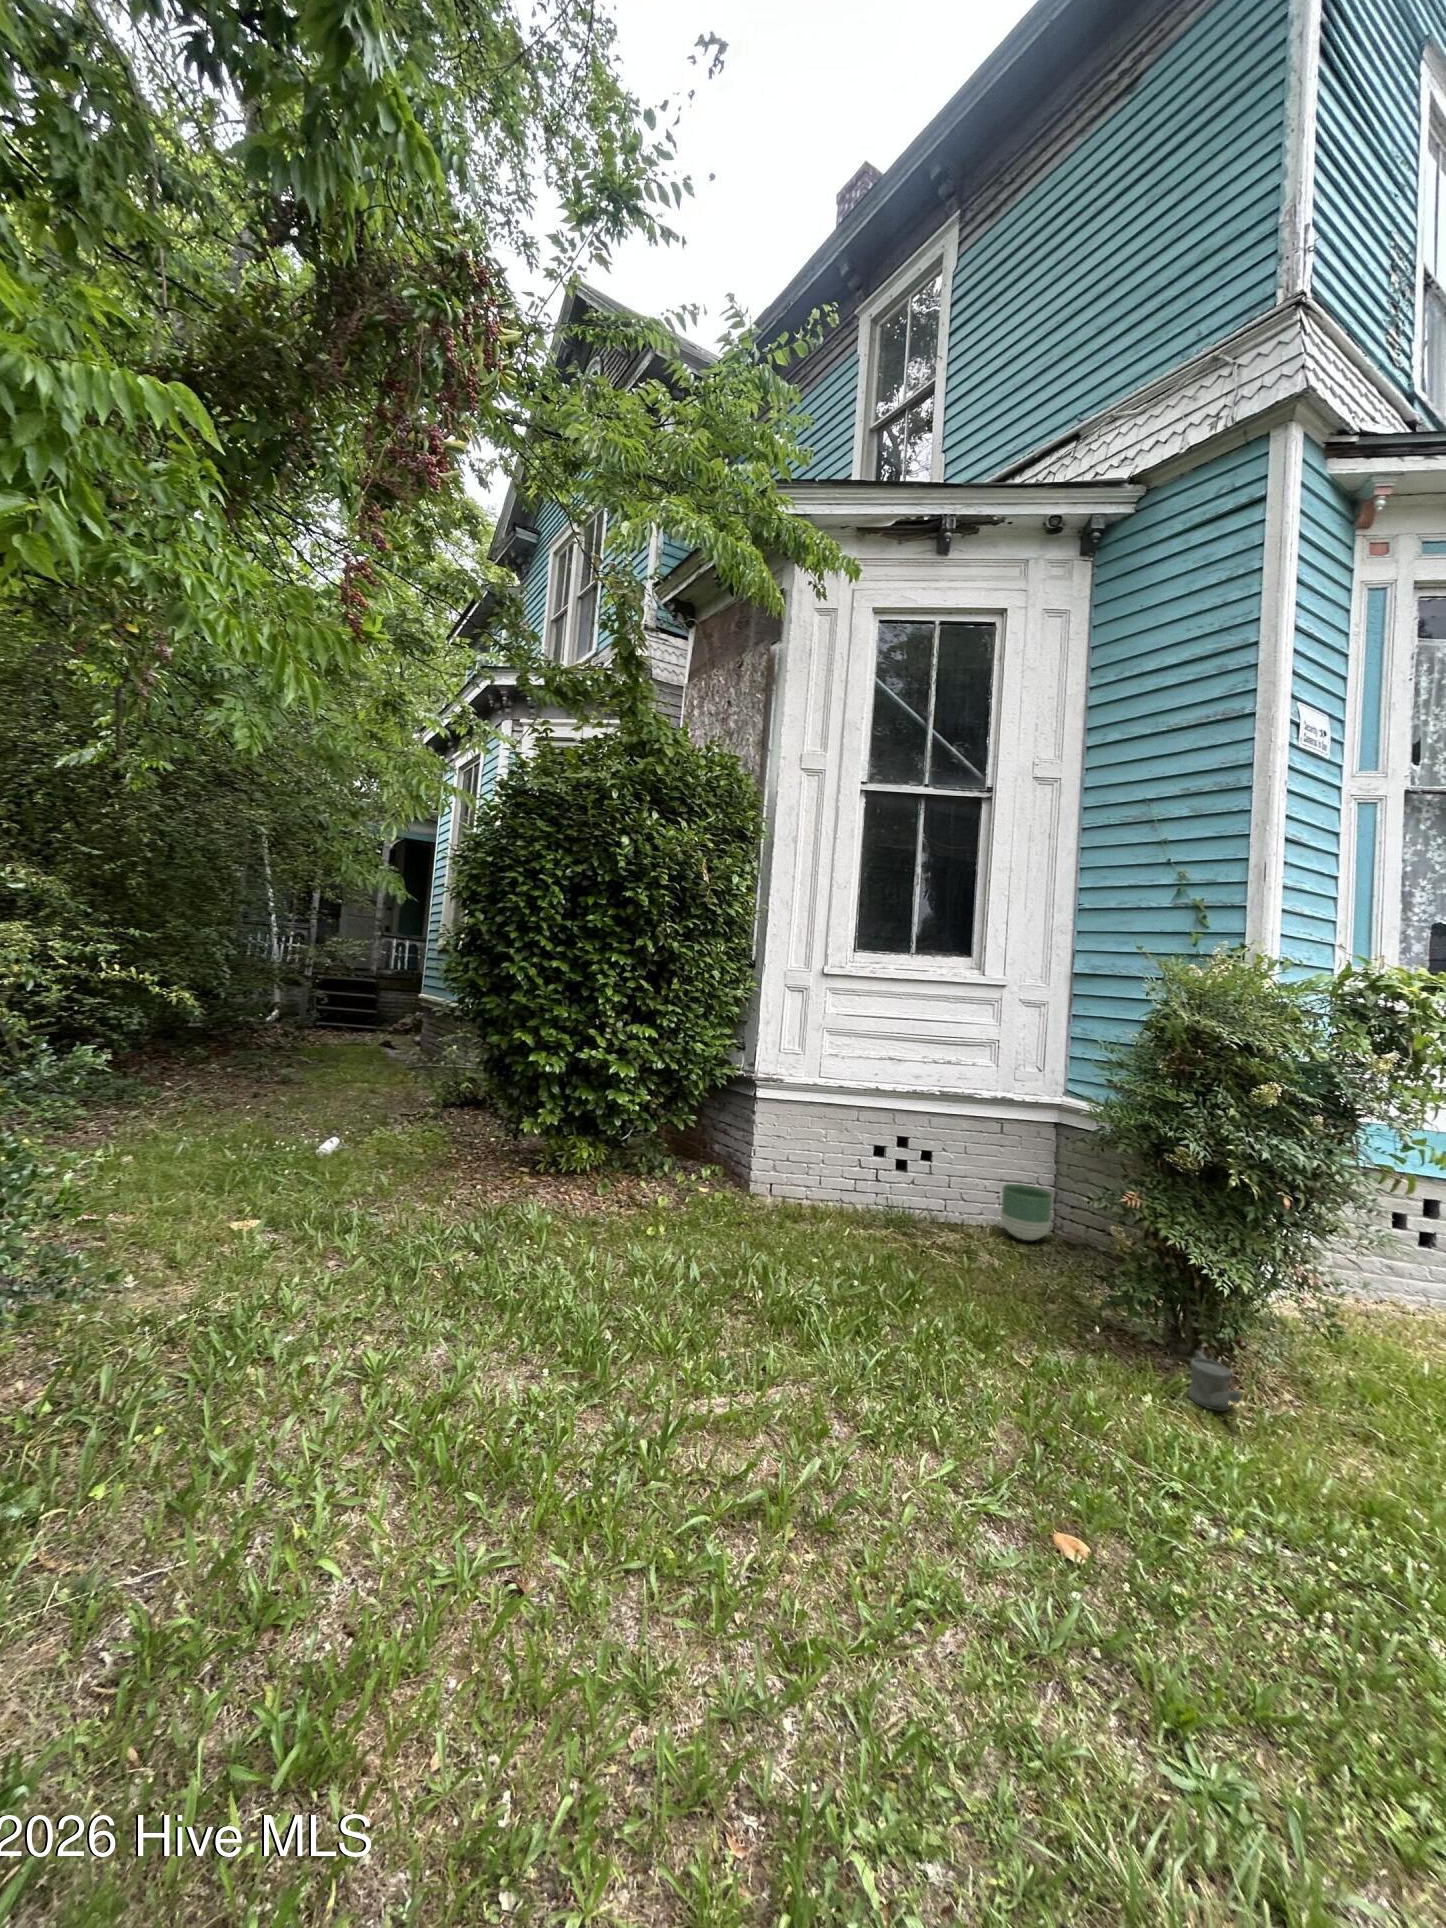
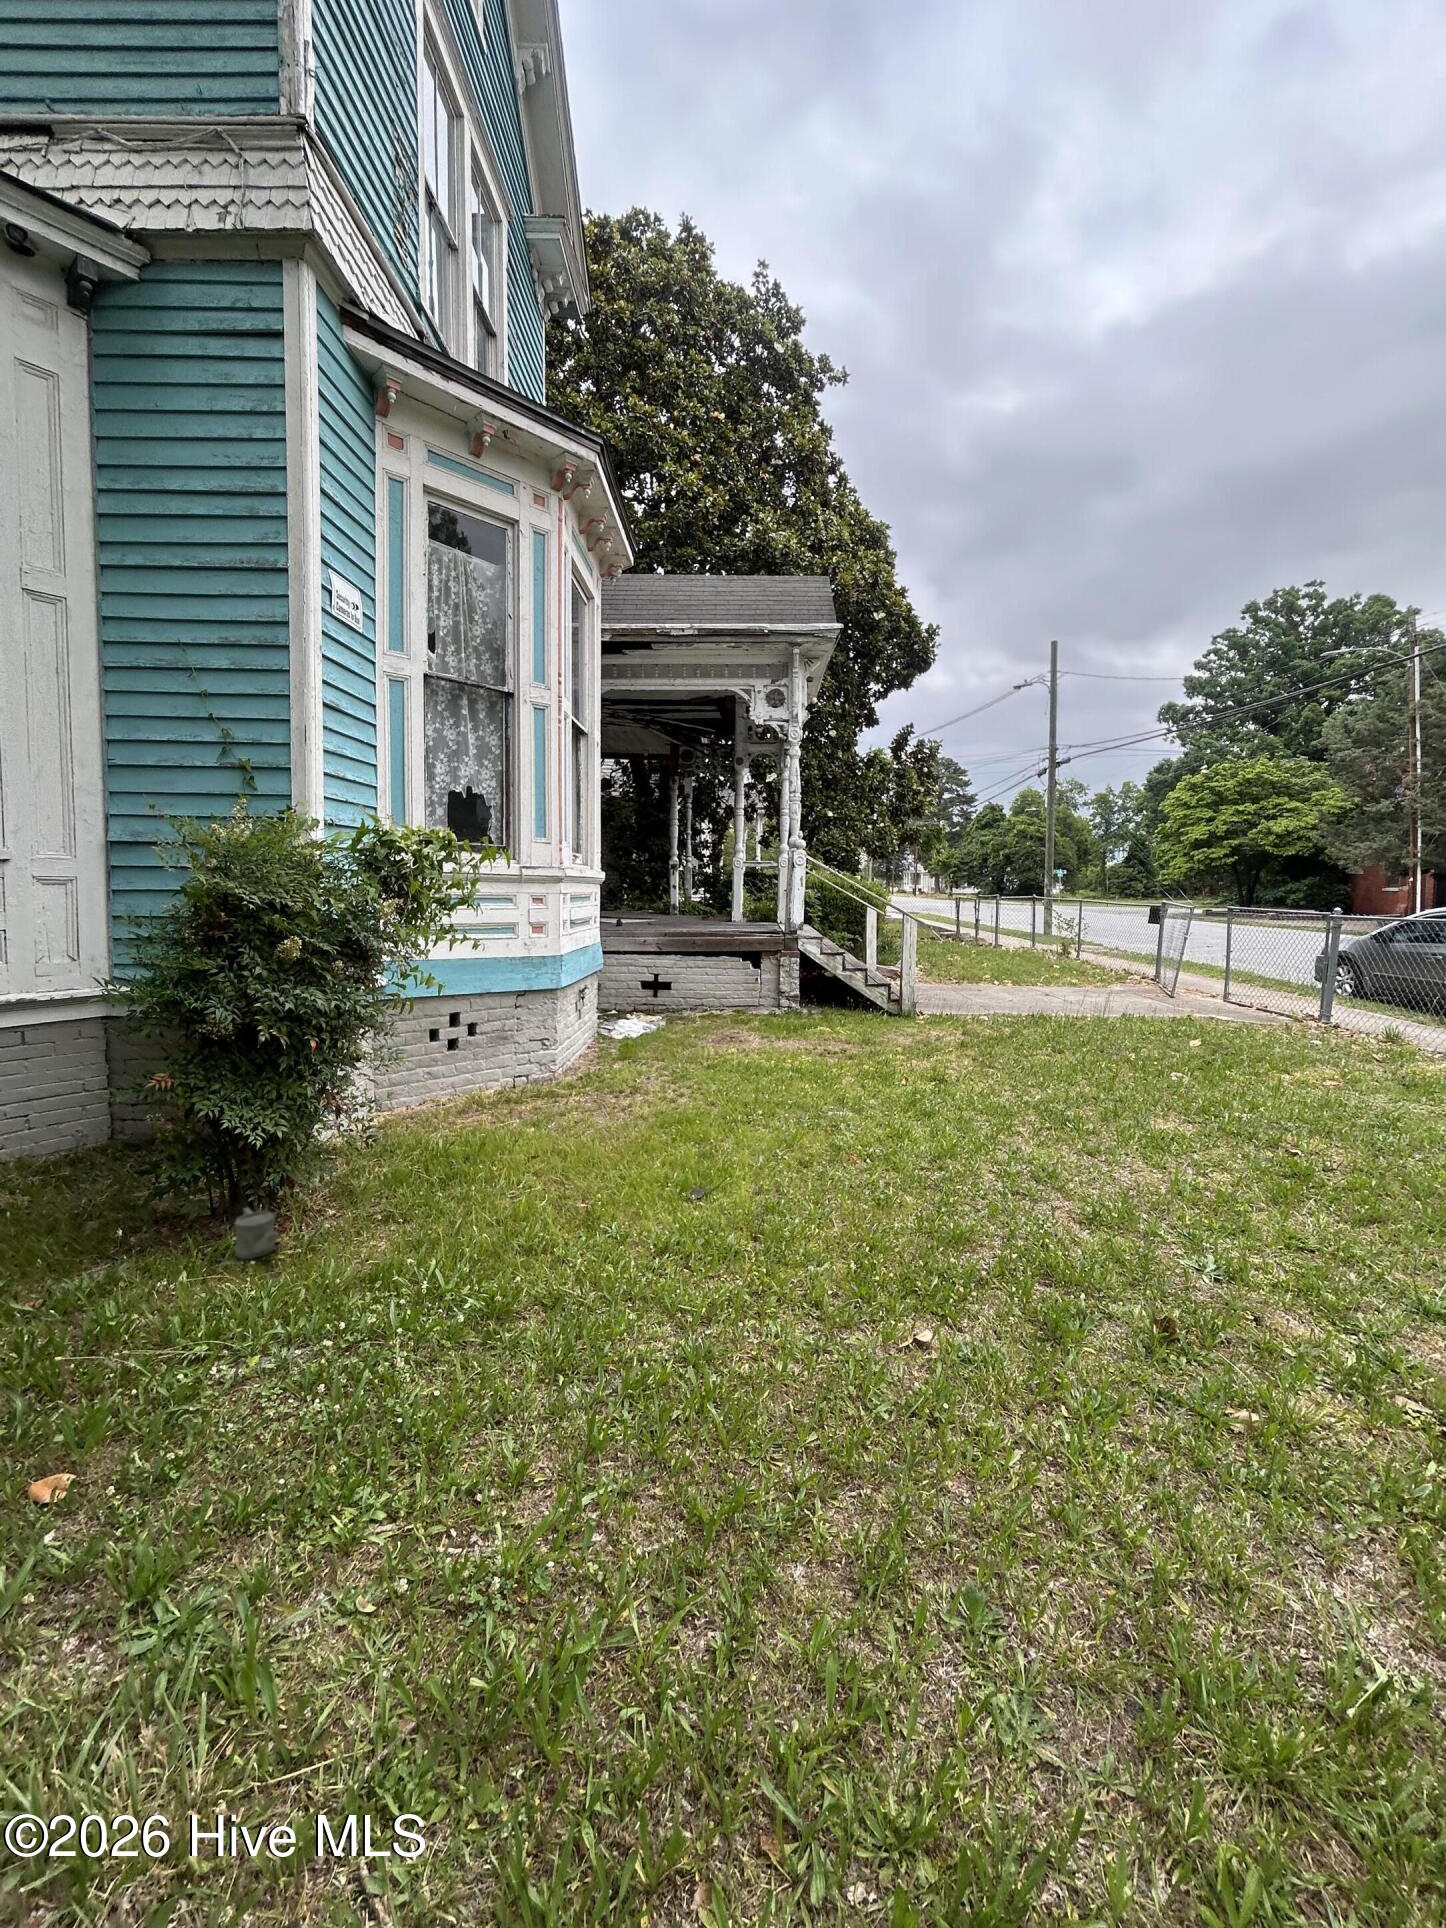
planter: present [1001,1184,1052,1240] -> none [28,1096,100,1161]

